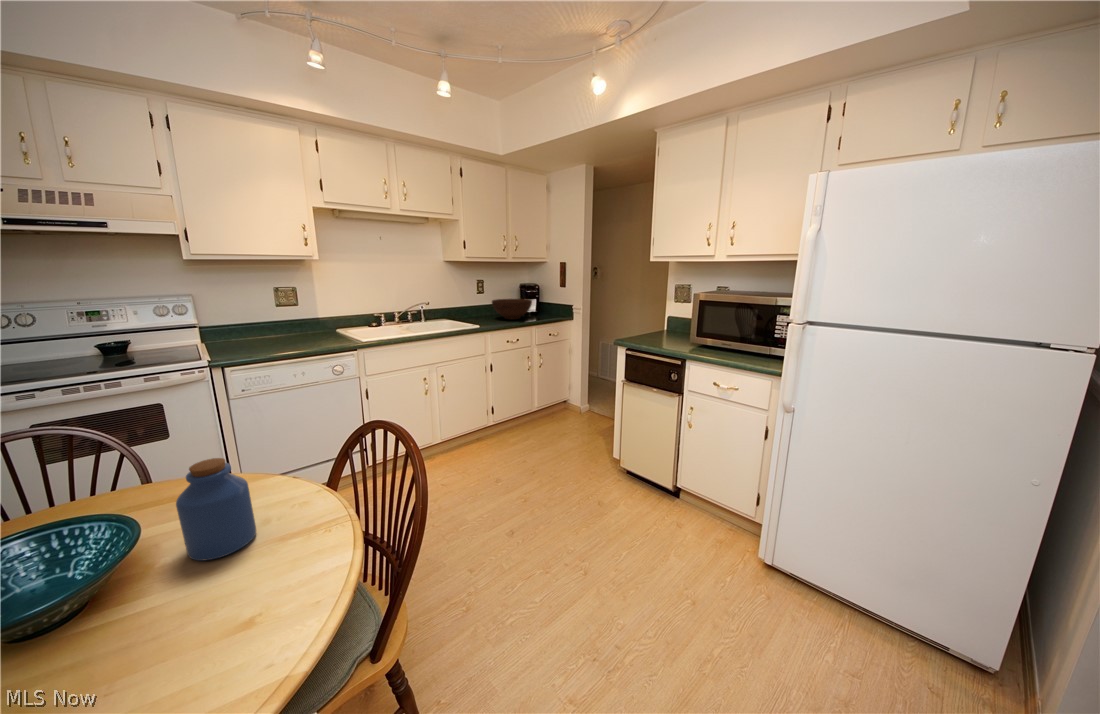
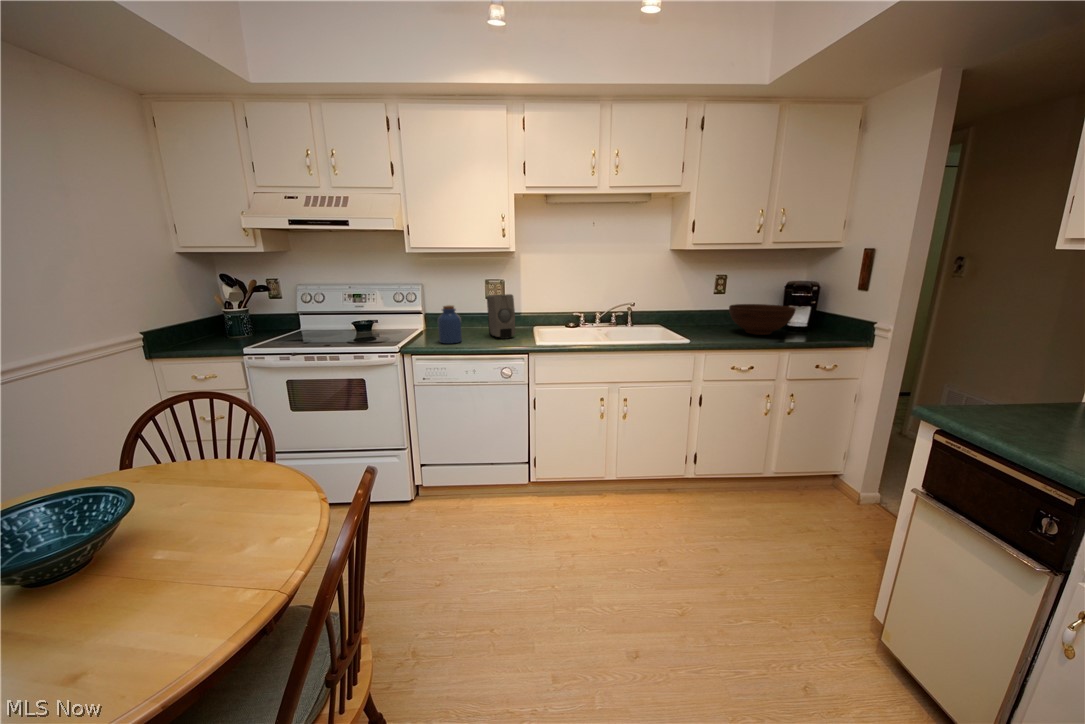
soap dispenser: none [291,300,330,342] -> present [487,294,515,339]
jar: present [176,458,256,561] -> present [438,305,462,344]

